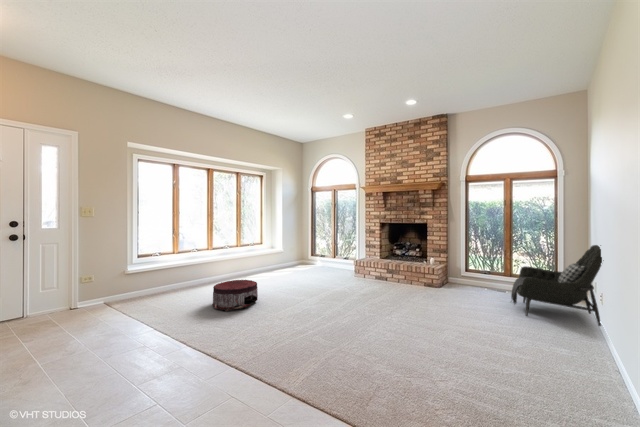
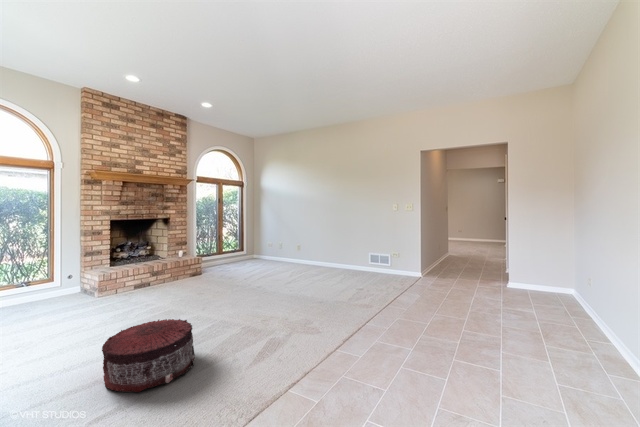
armchair: present [511,245,604,326] -> none [248,224,292,268]

